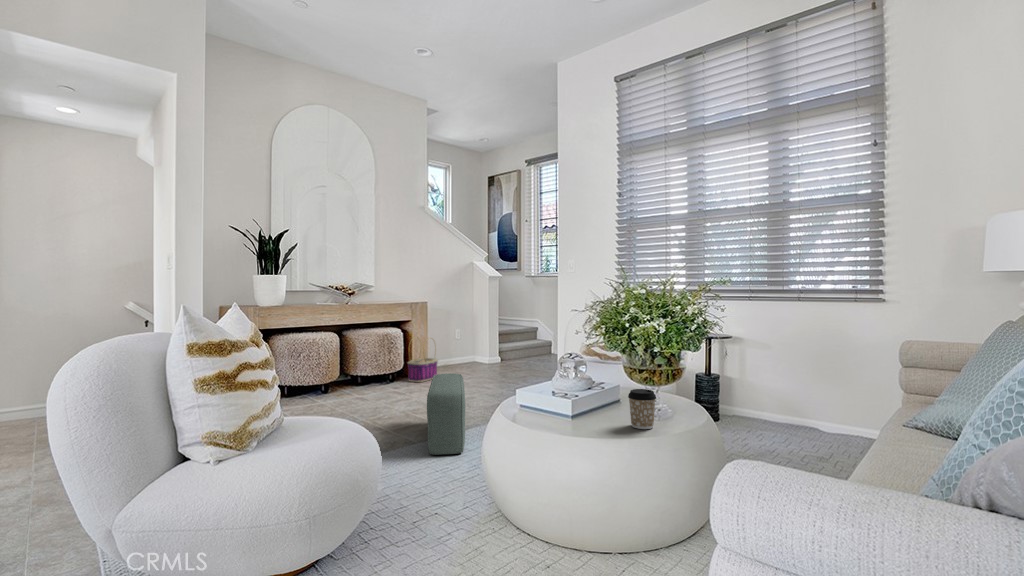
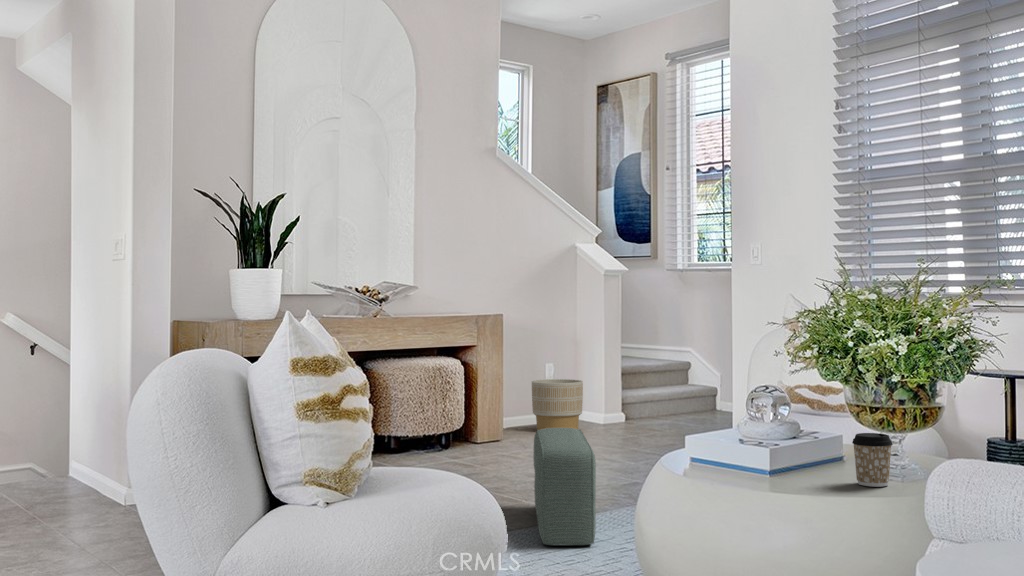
planter: none [447,338,476,368] -> present [532,379,583,430]
basket: present [408,350,438,382] -> none [470,375,521,452]

